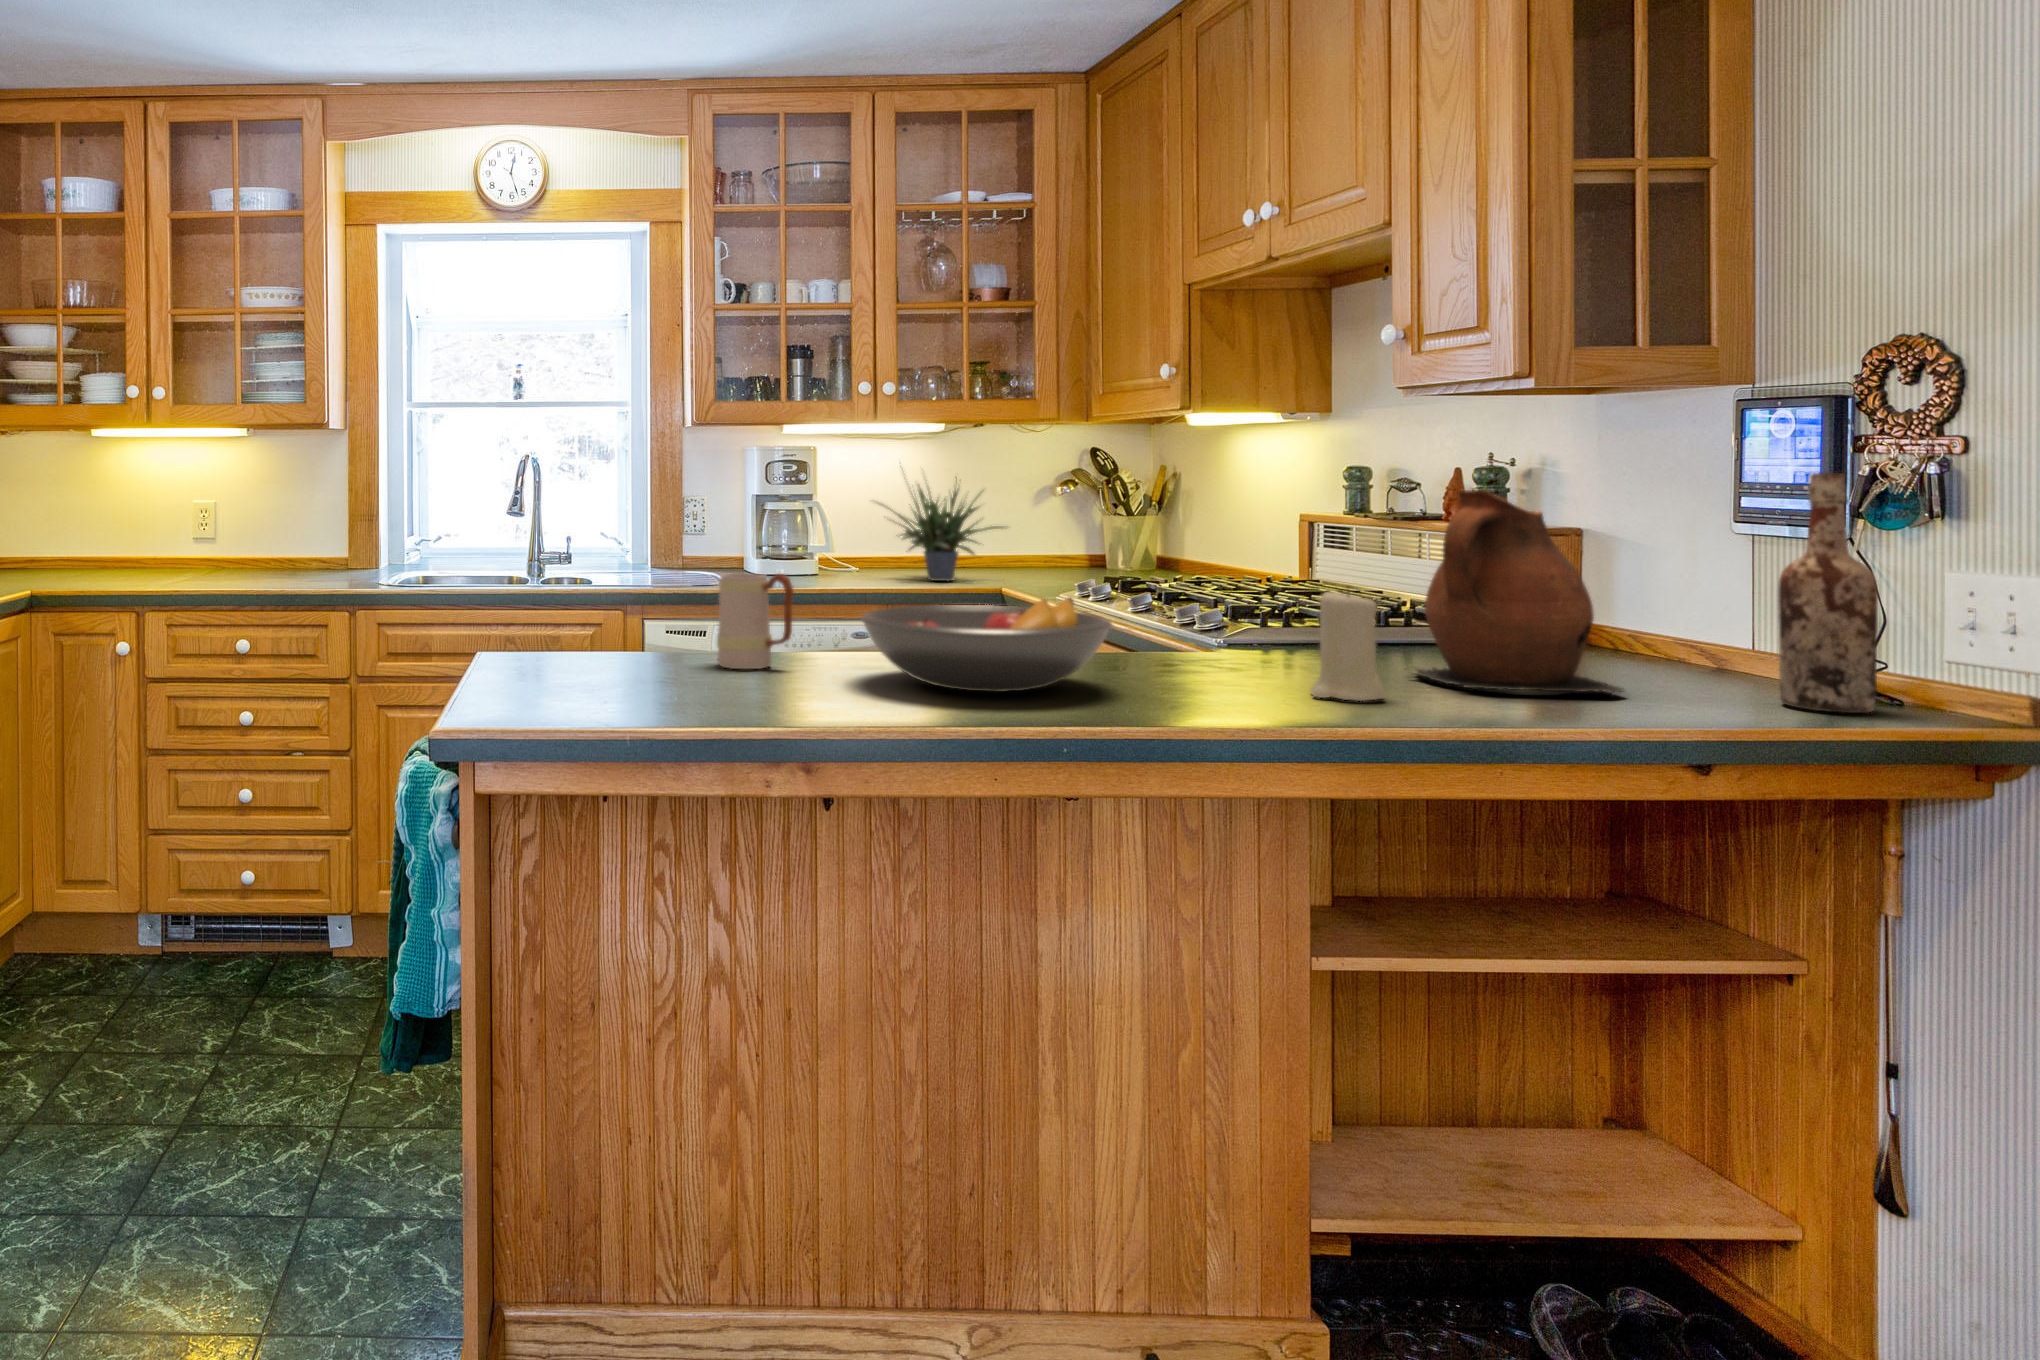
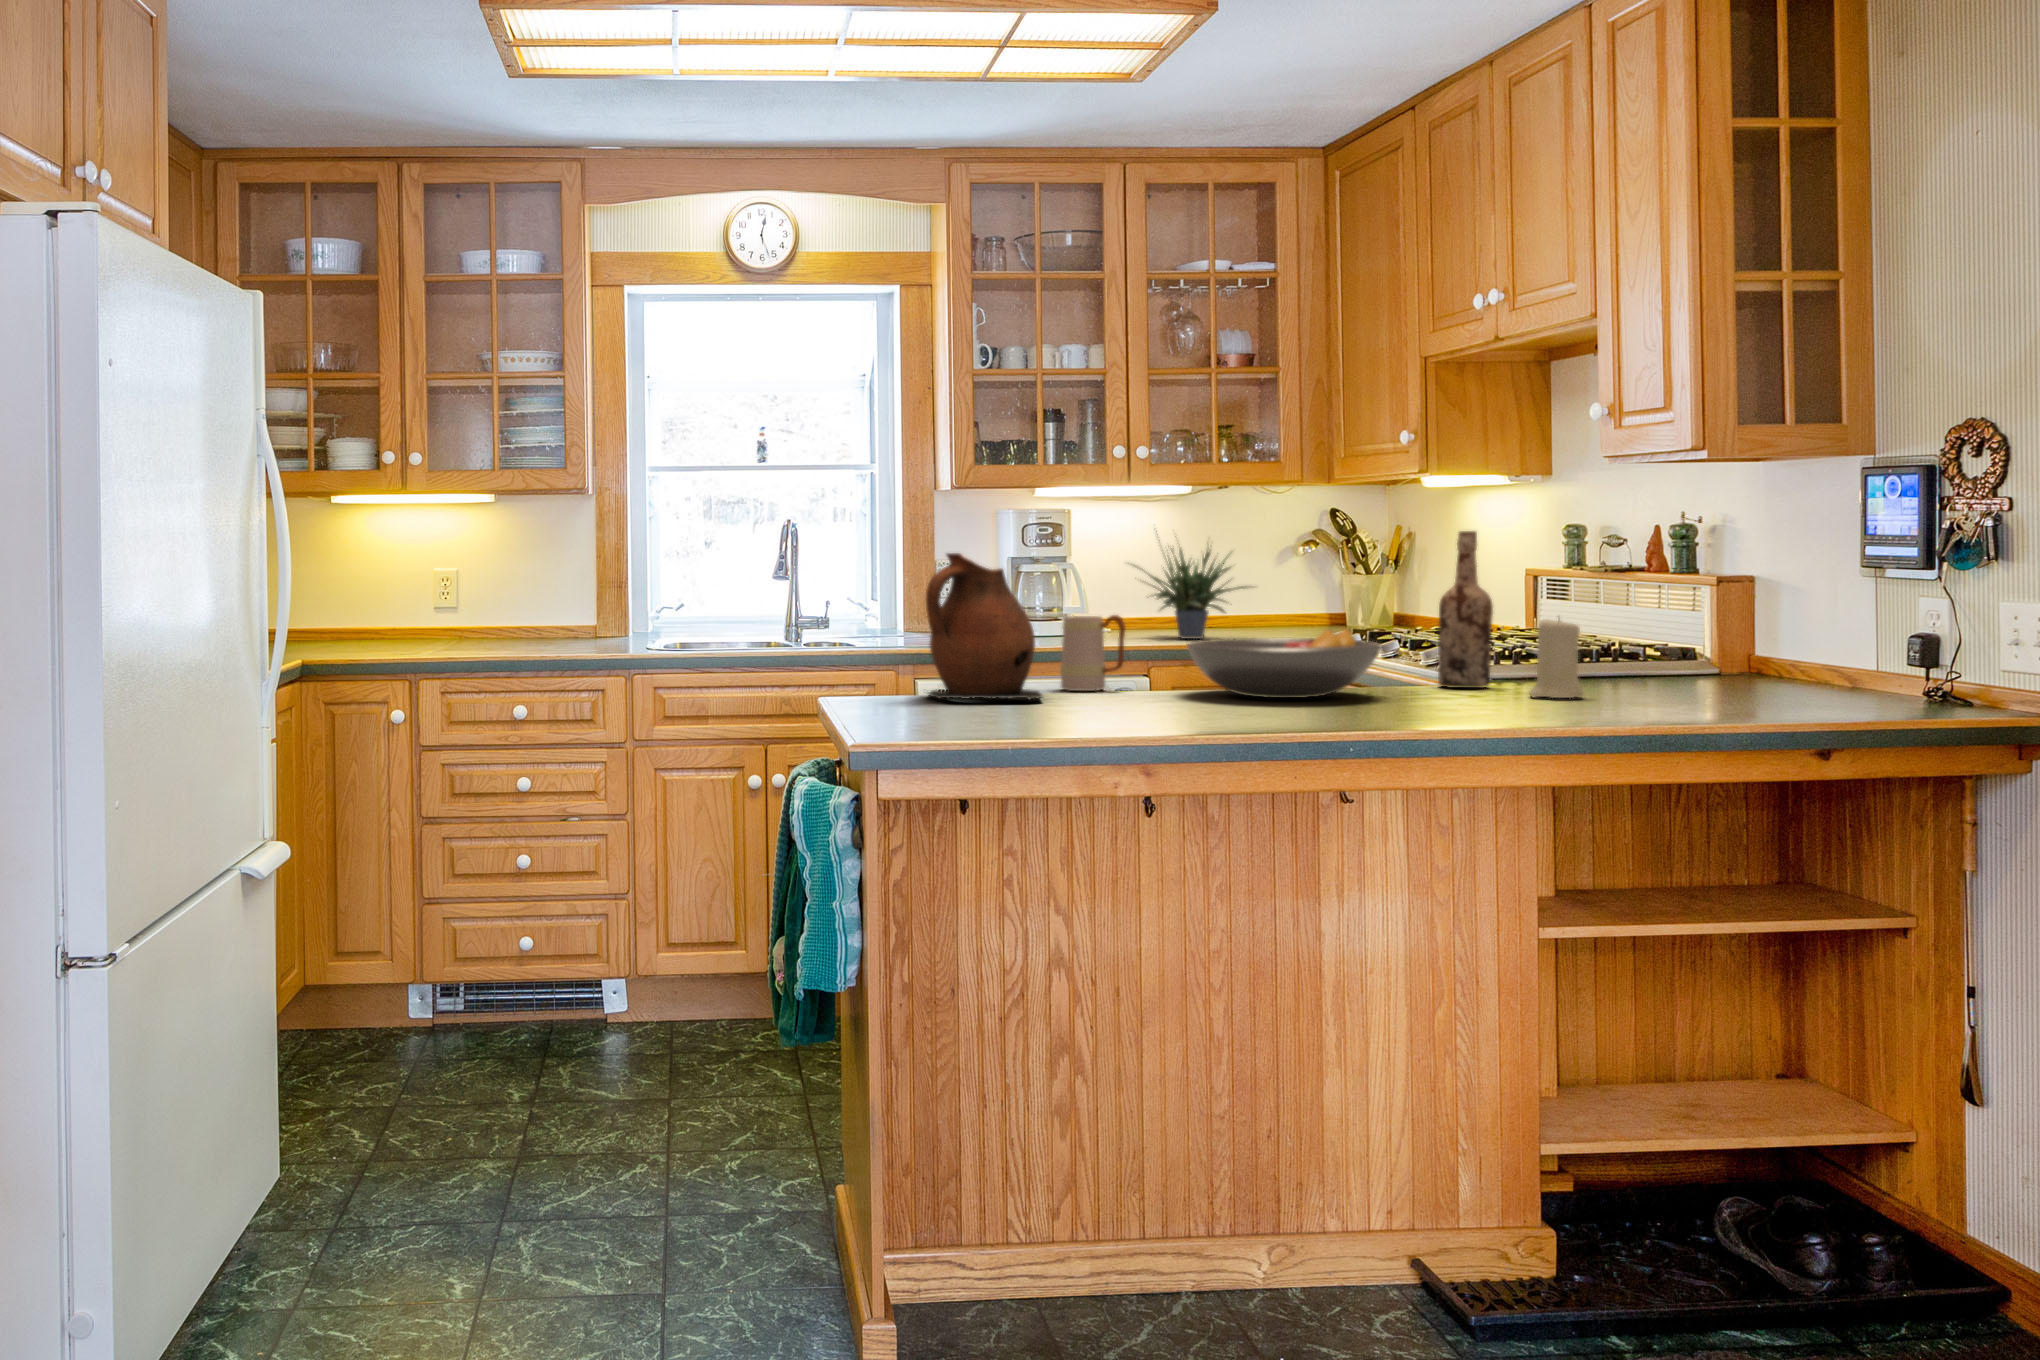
wine bottle: present [1778,473,1878,713] -> present [1438,531,1493,688]
ceramic pitcher: present [1415,490,1624,695] -> present [926,553,1042,700]

